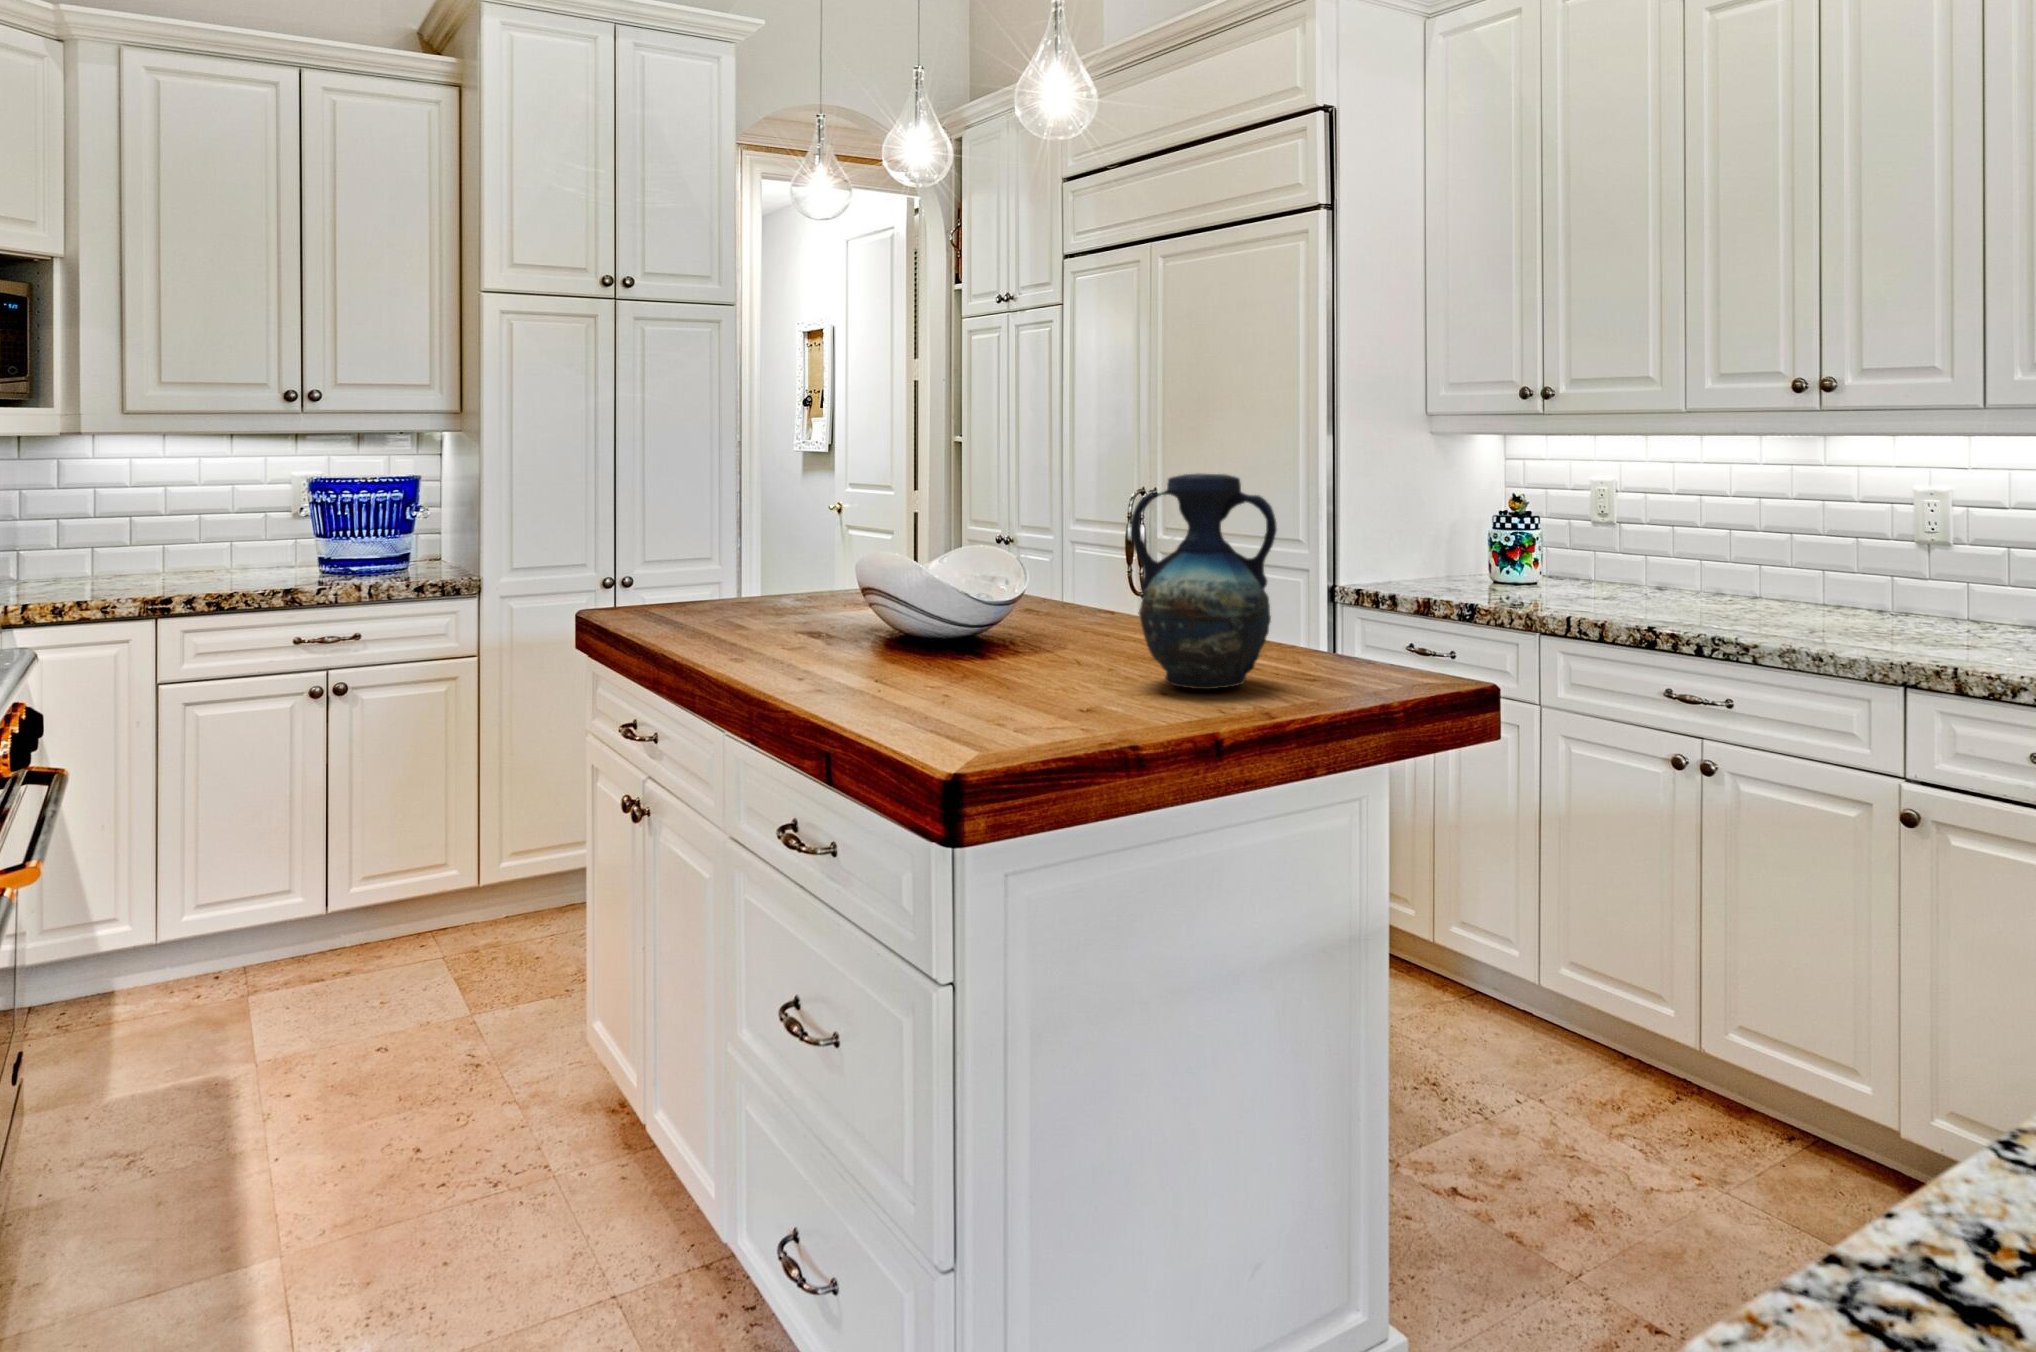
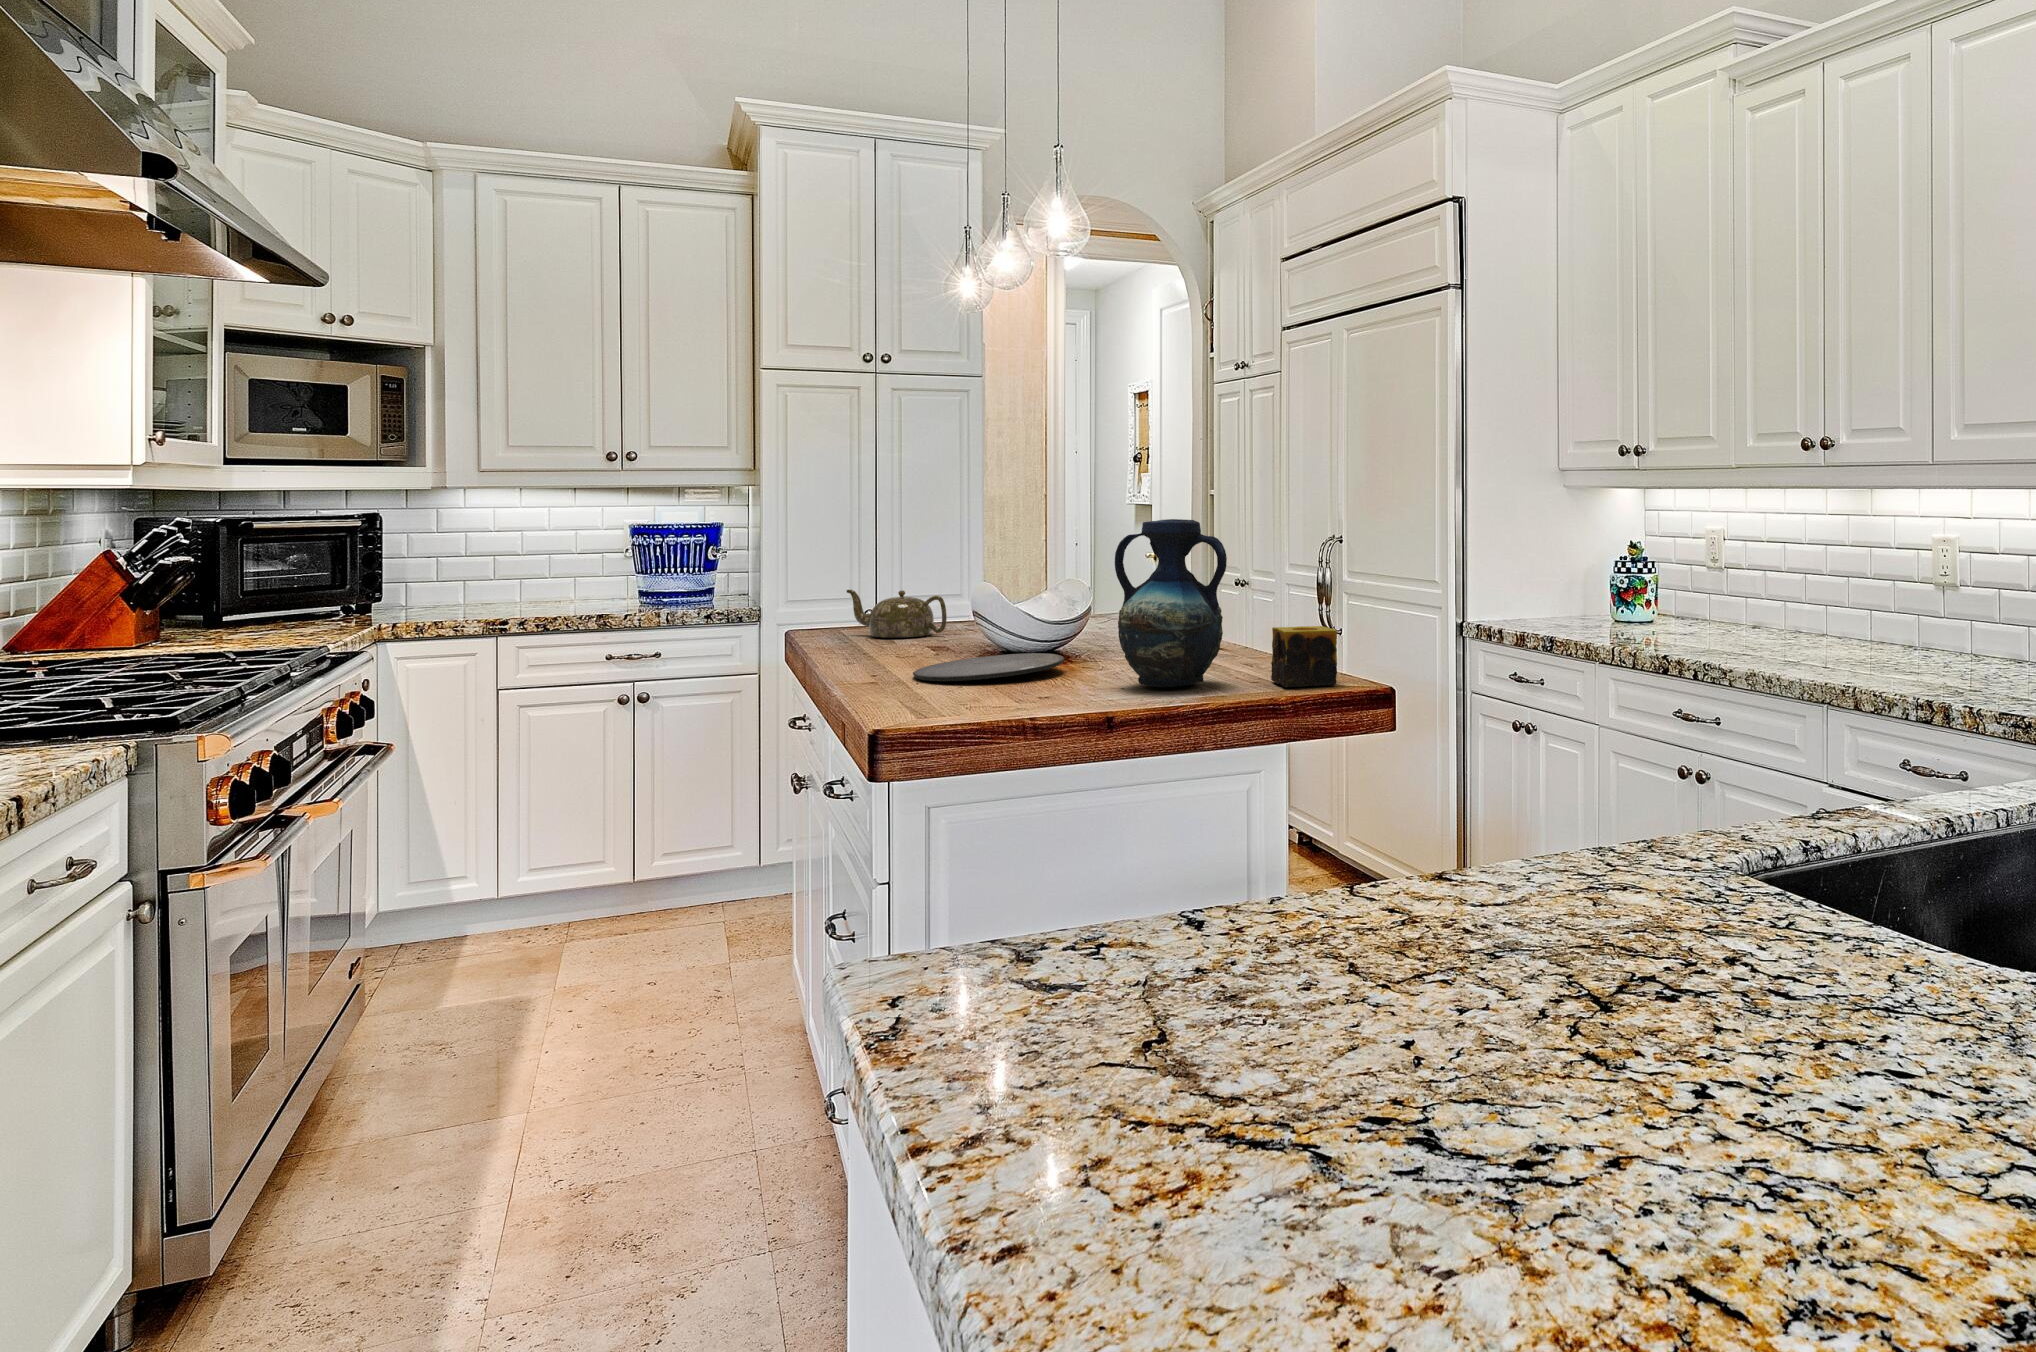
teapot: none [665,560,794,620] -> present [847,590,947,638]
candle: none [1319,606,1413,686] -> present [1271,626,1337,687]
plate: none [845,642,1034,685] -> present [913,653,1064,681]

